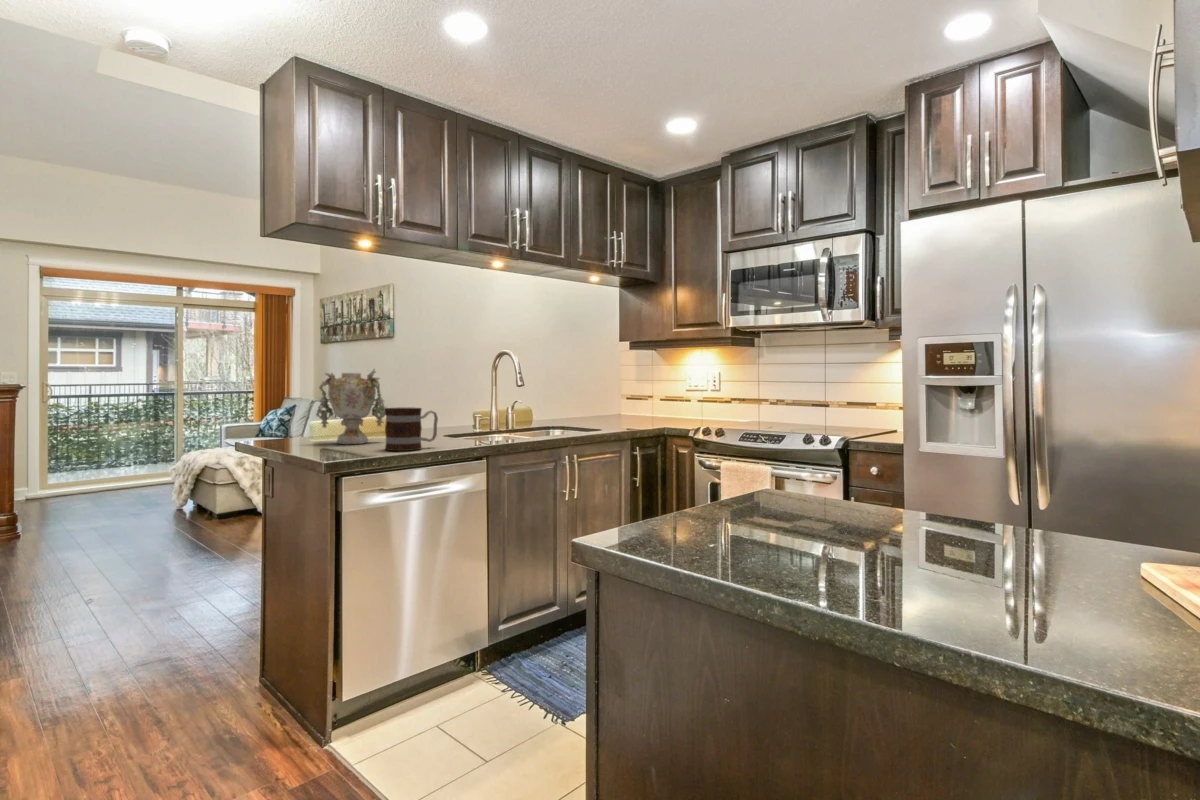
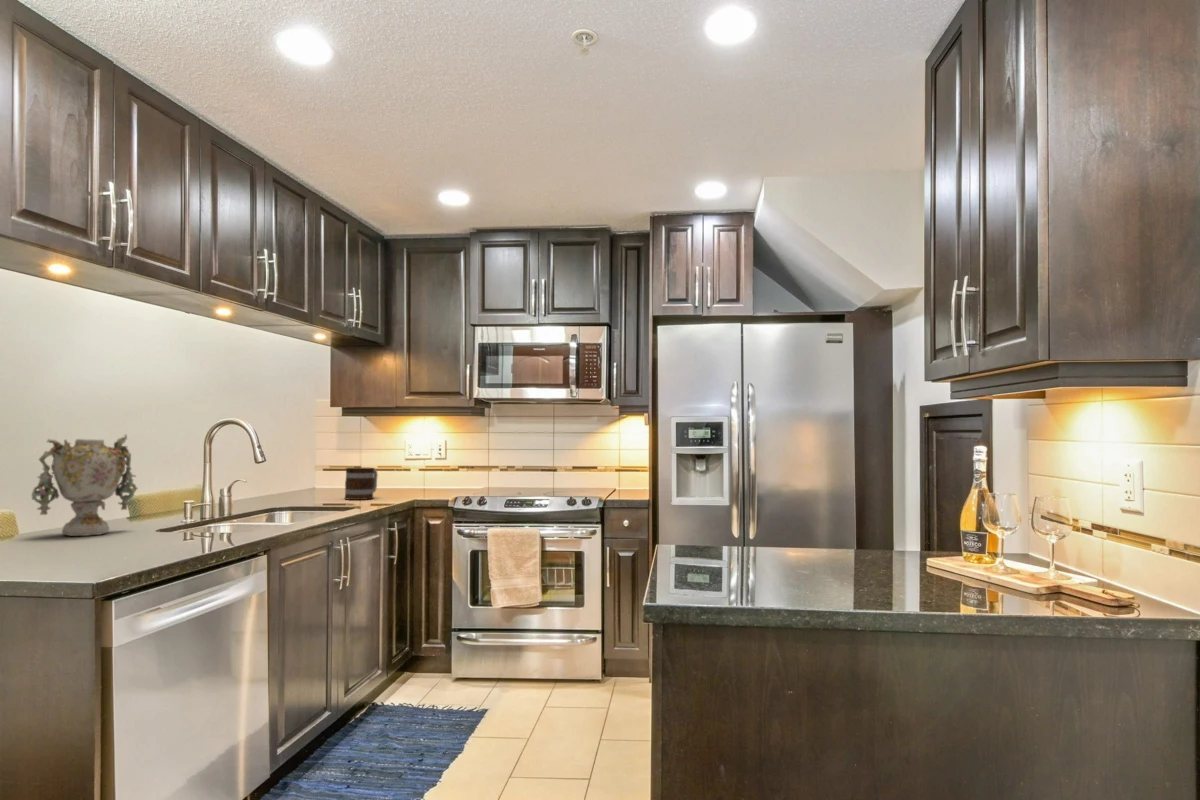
mug: present [385,408,438,451] -> present [345,467,378,500]

